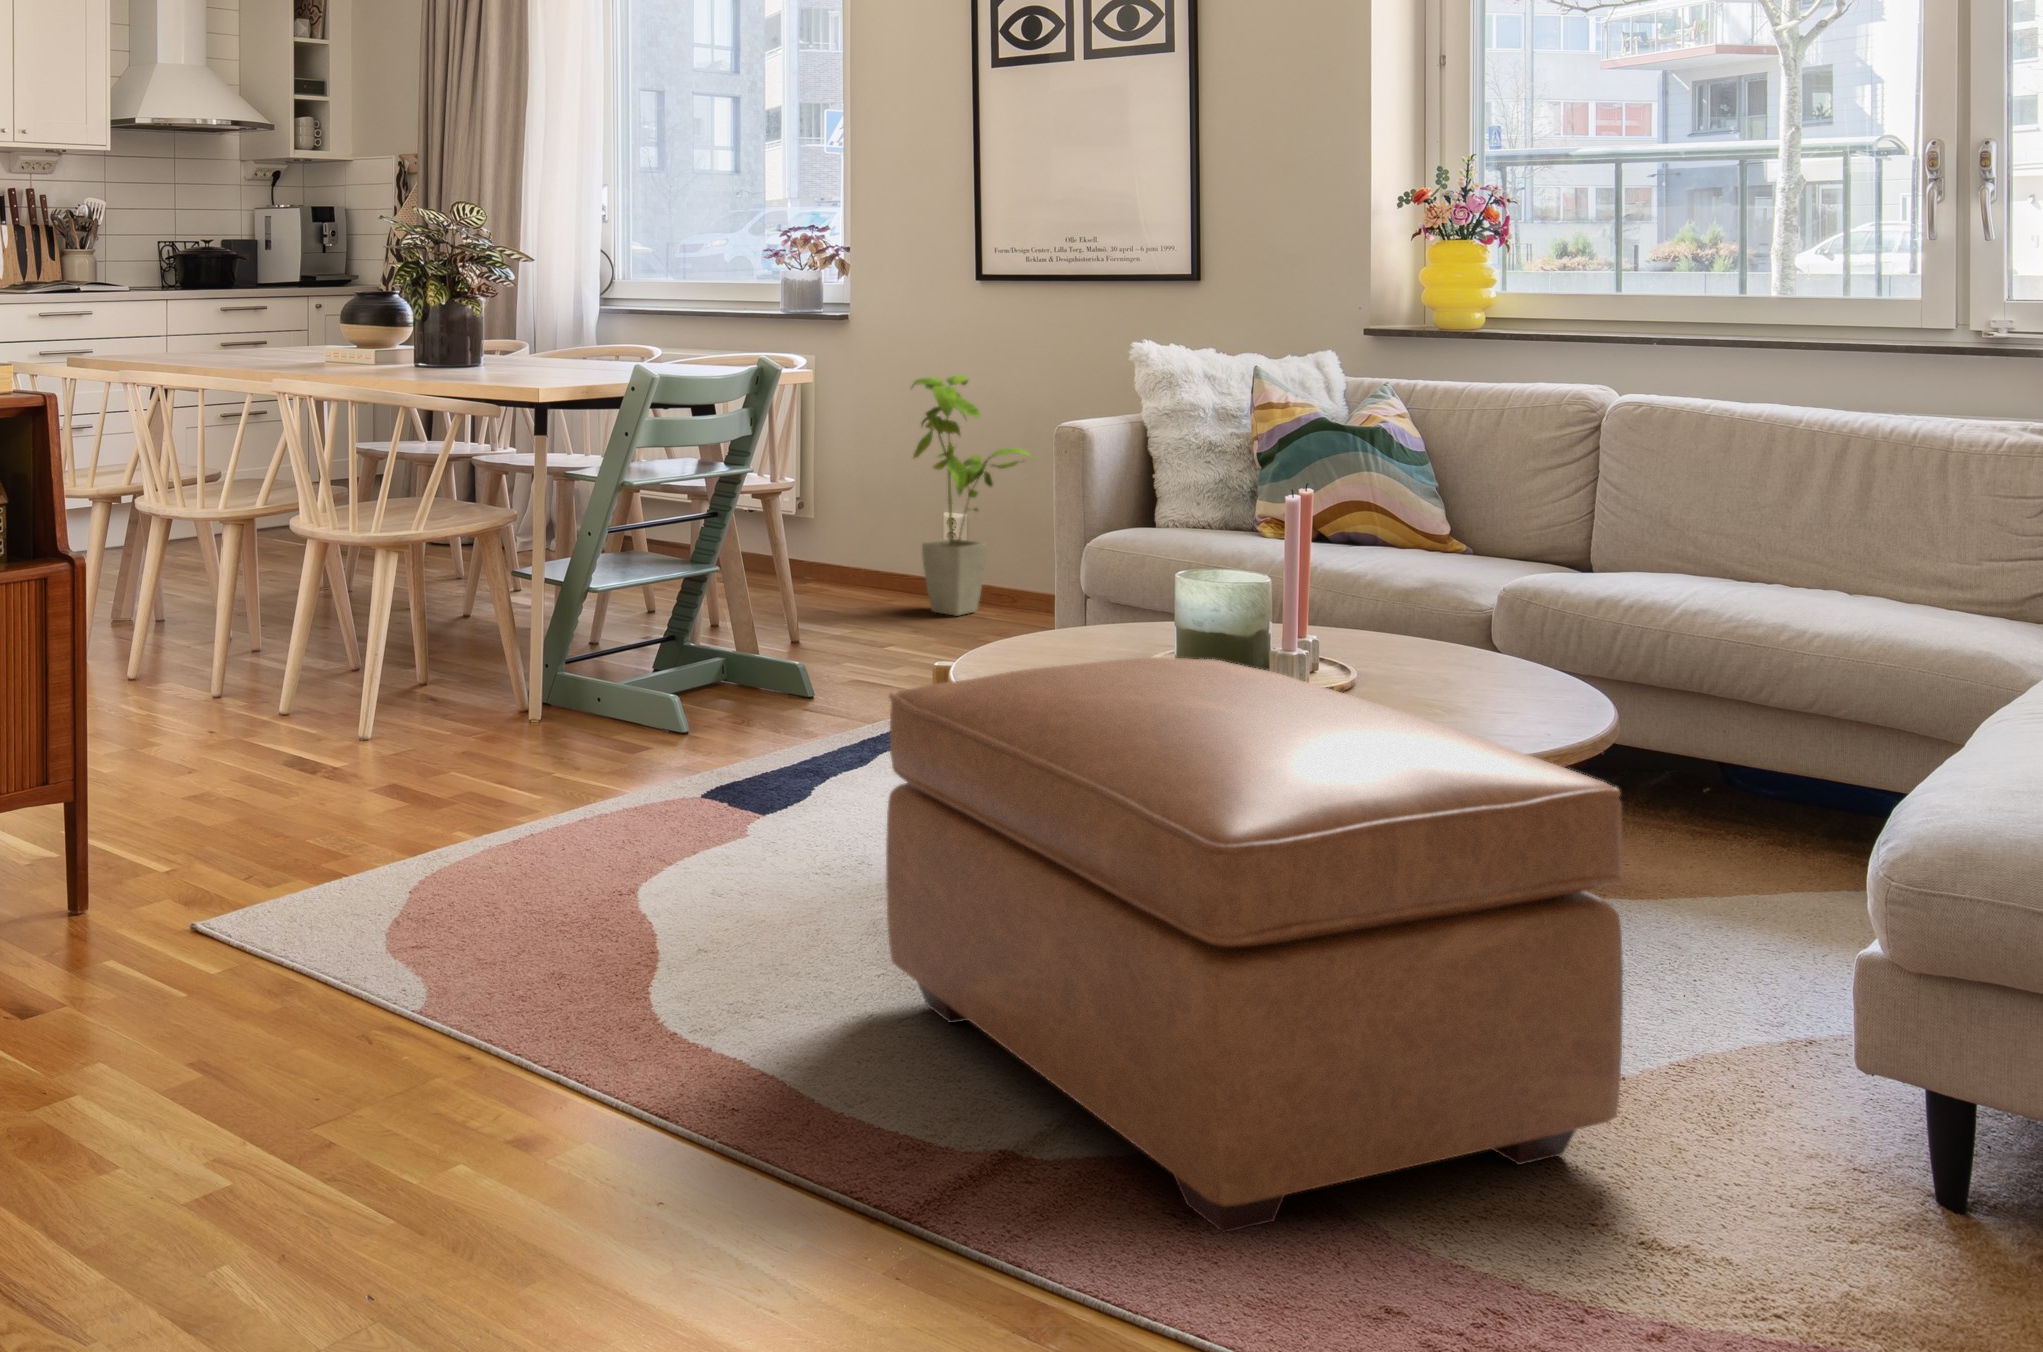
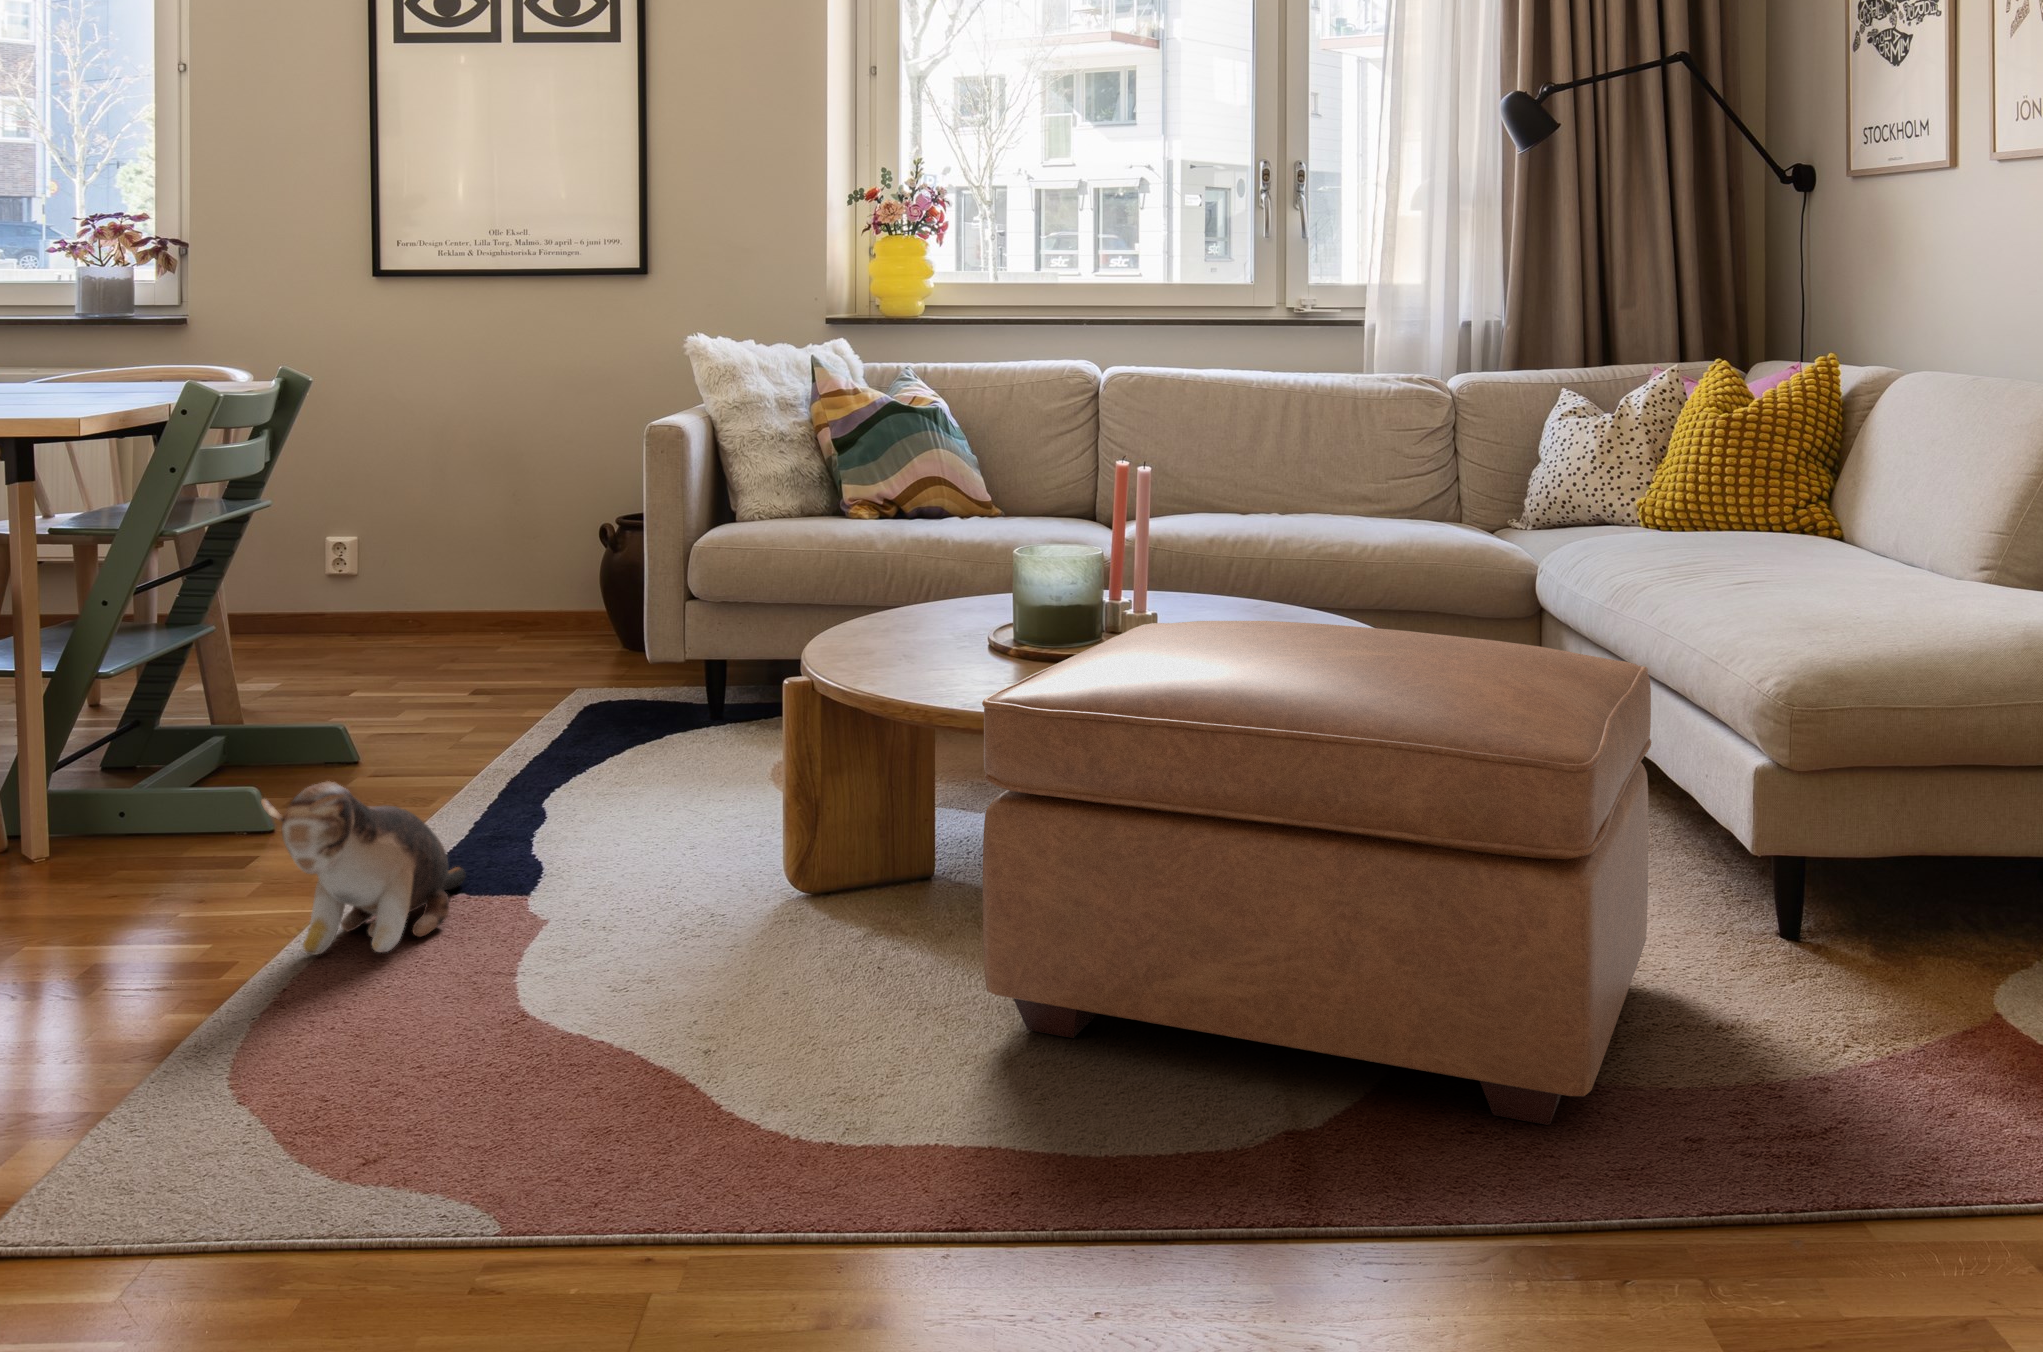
house plant: present [910,375,1033,616] -> none [315,382,471,653]
plush toy: none [522,682,738,824] -> present [261,781,466,955]

